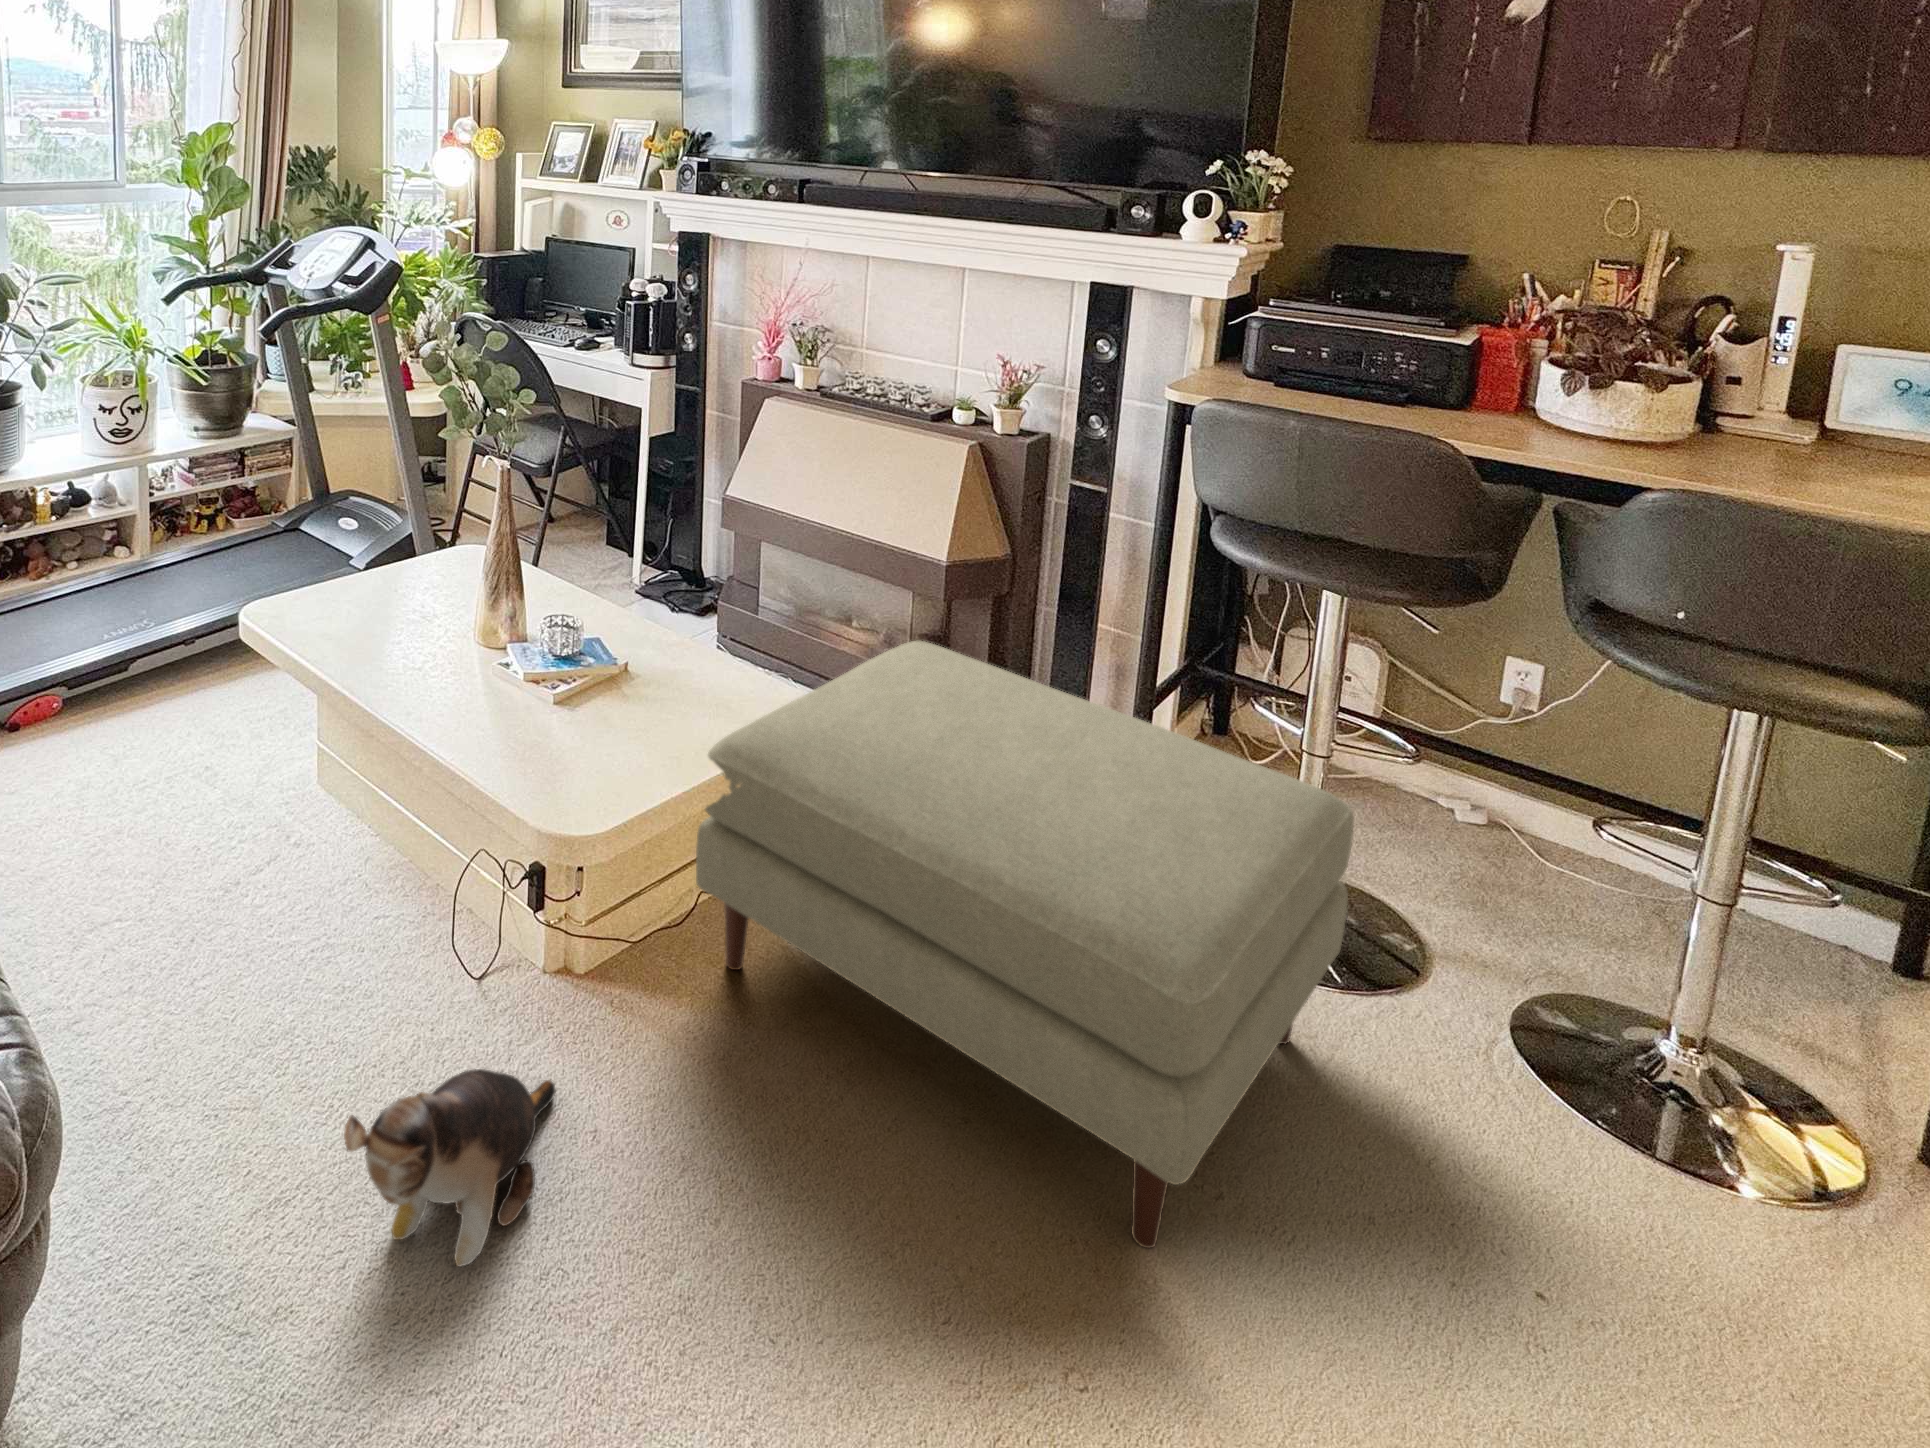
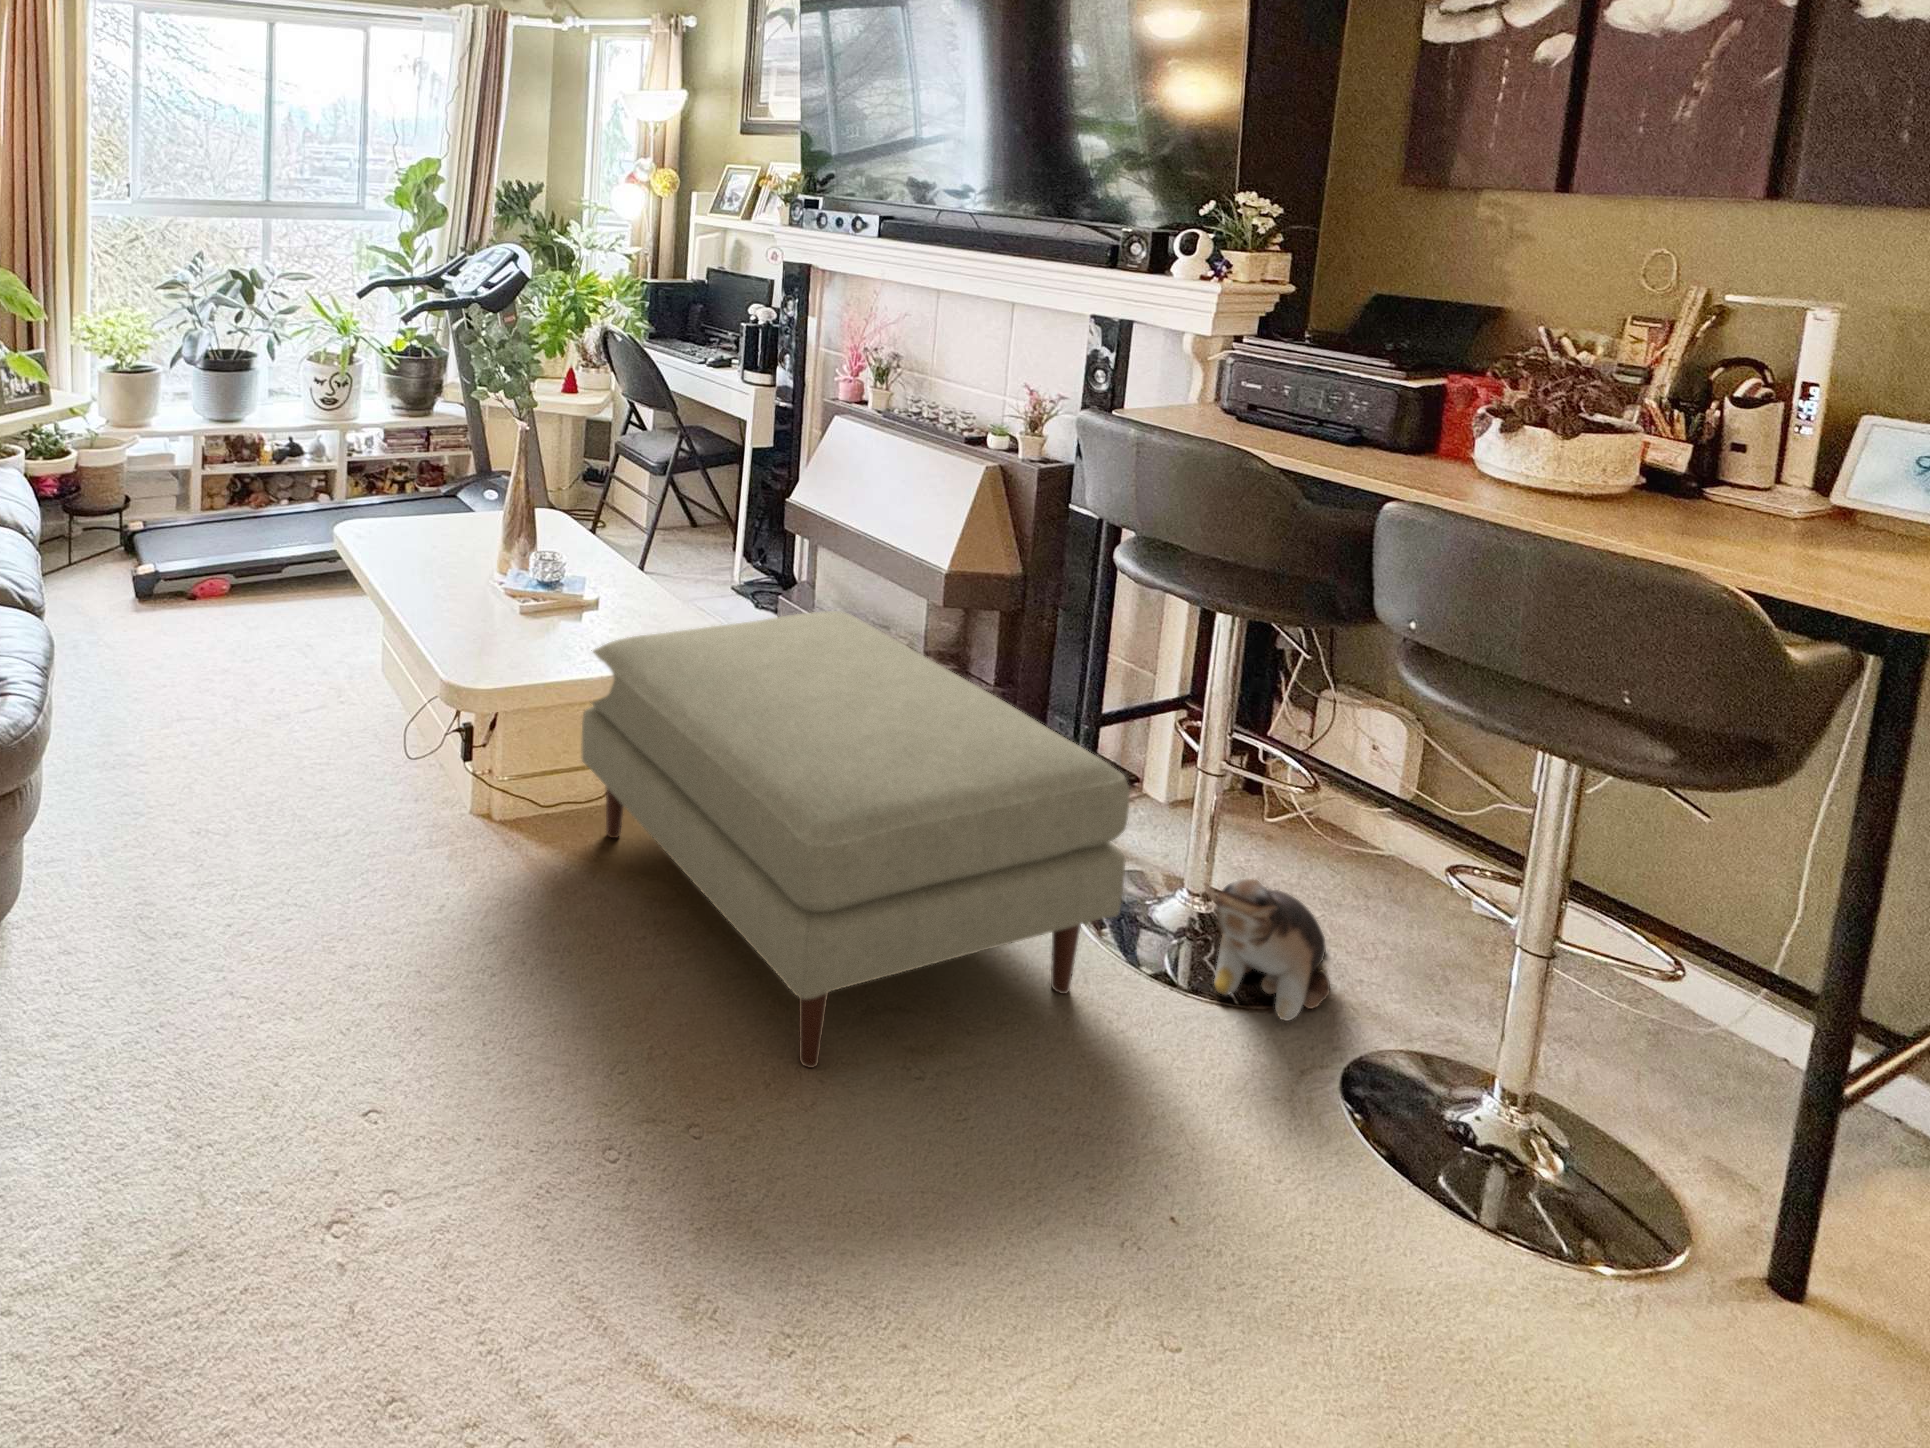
plush toy: present [344,1069,556,1267] -> present [1205,879,1330,1021]

